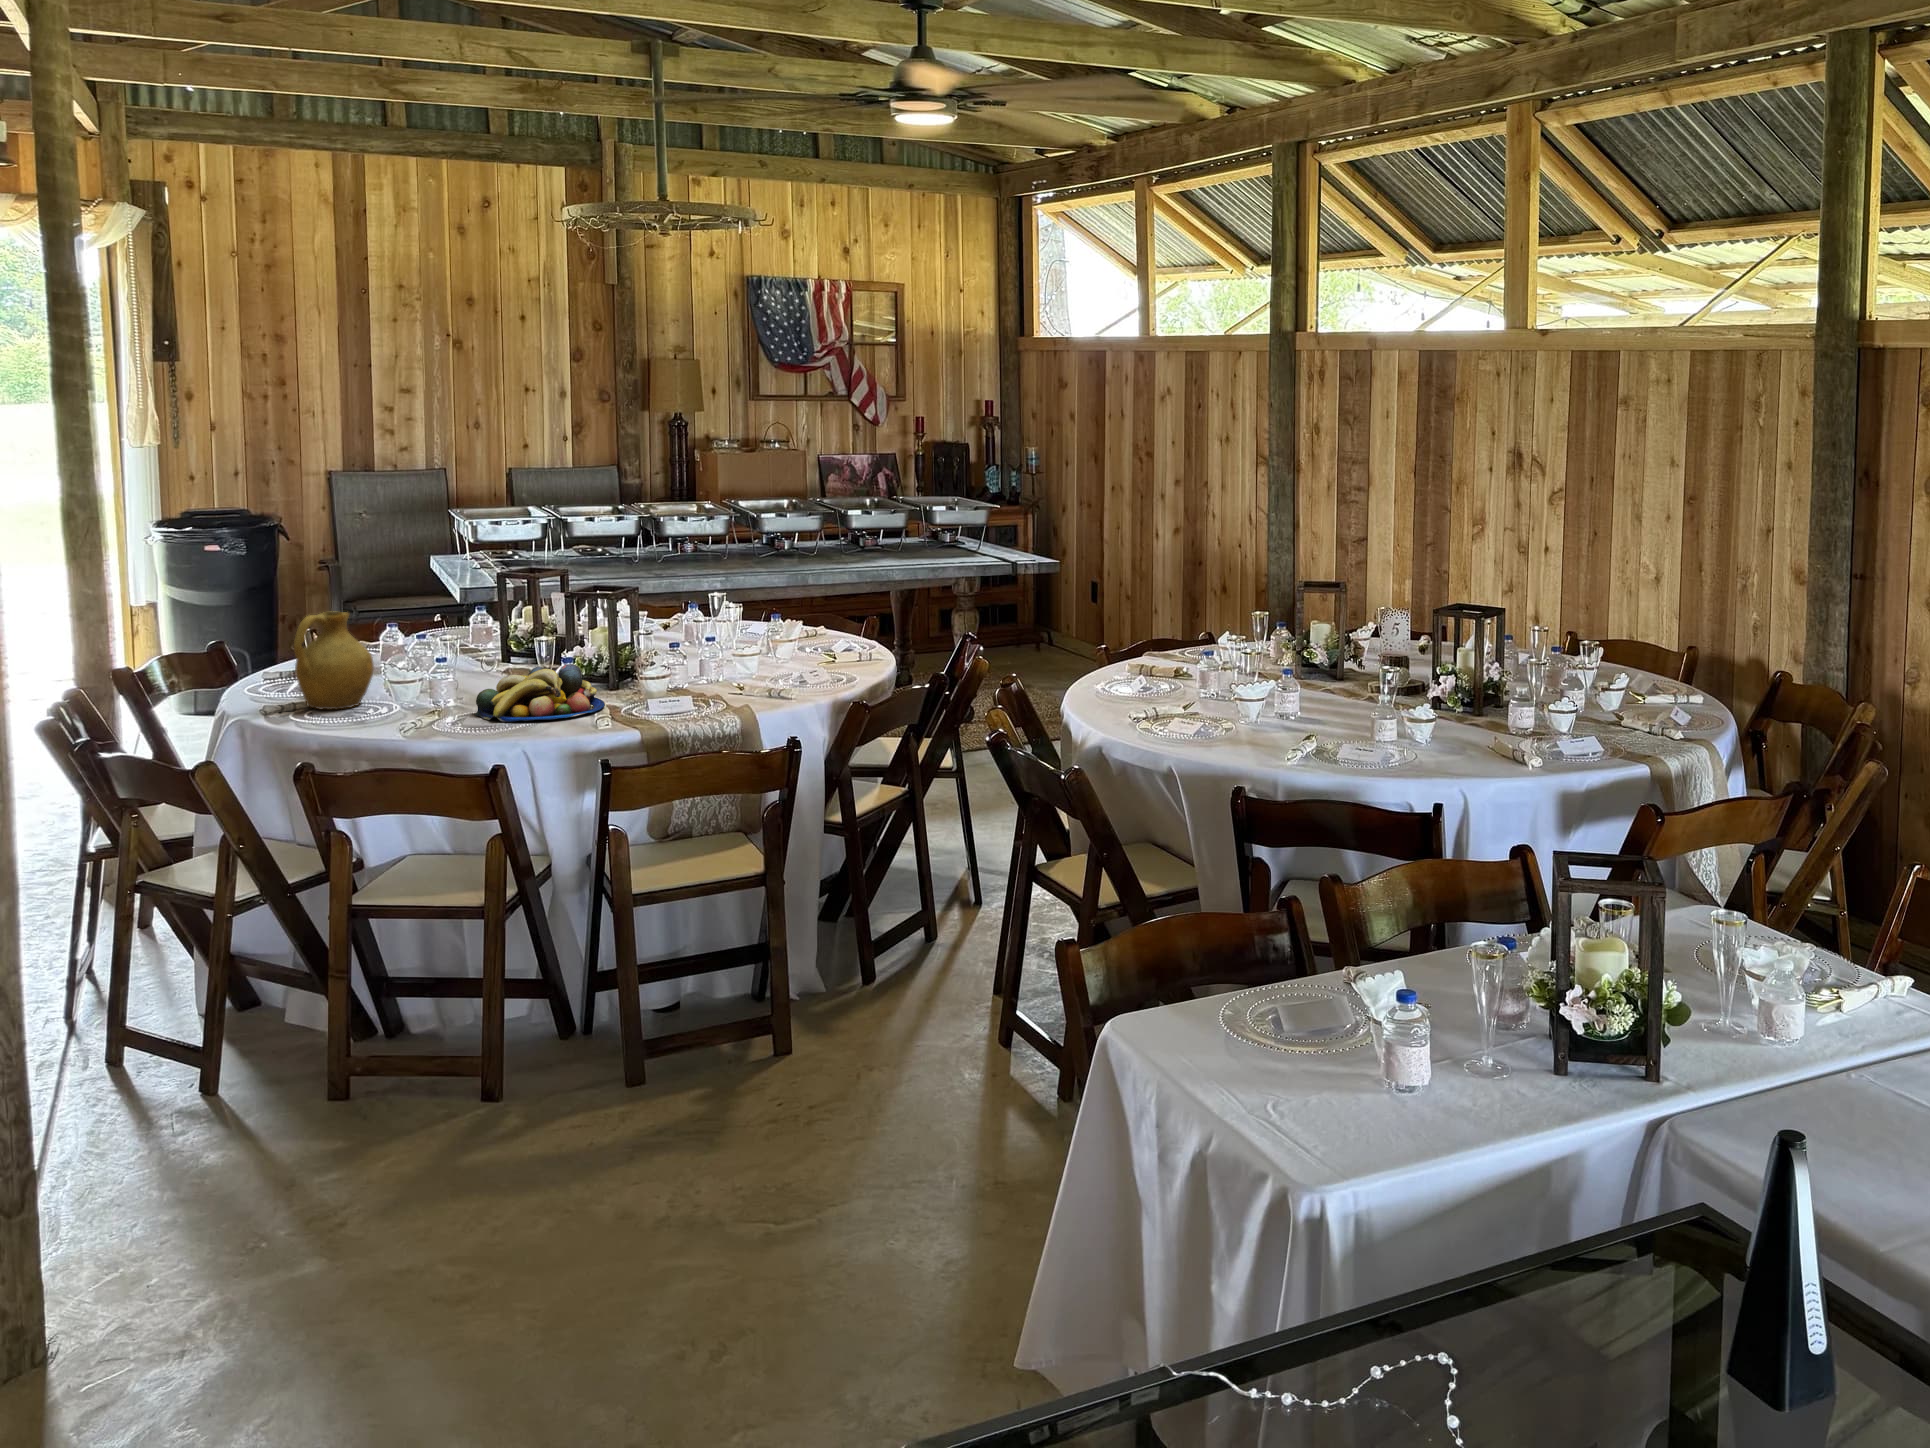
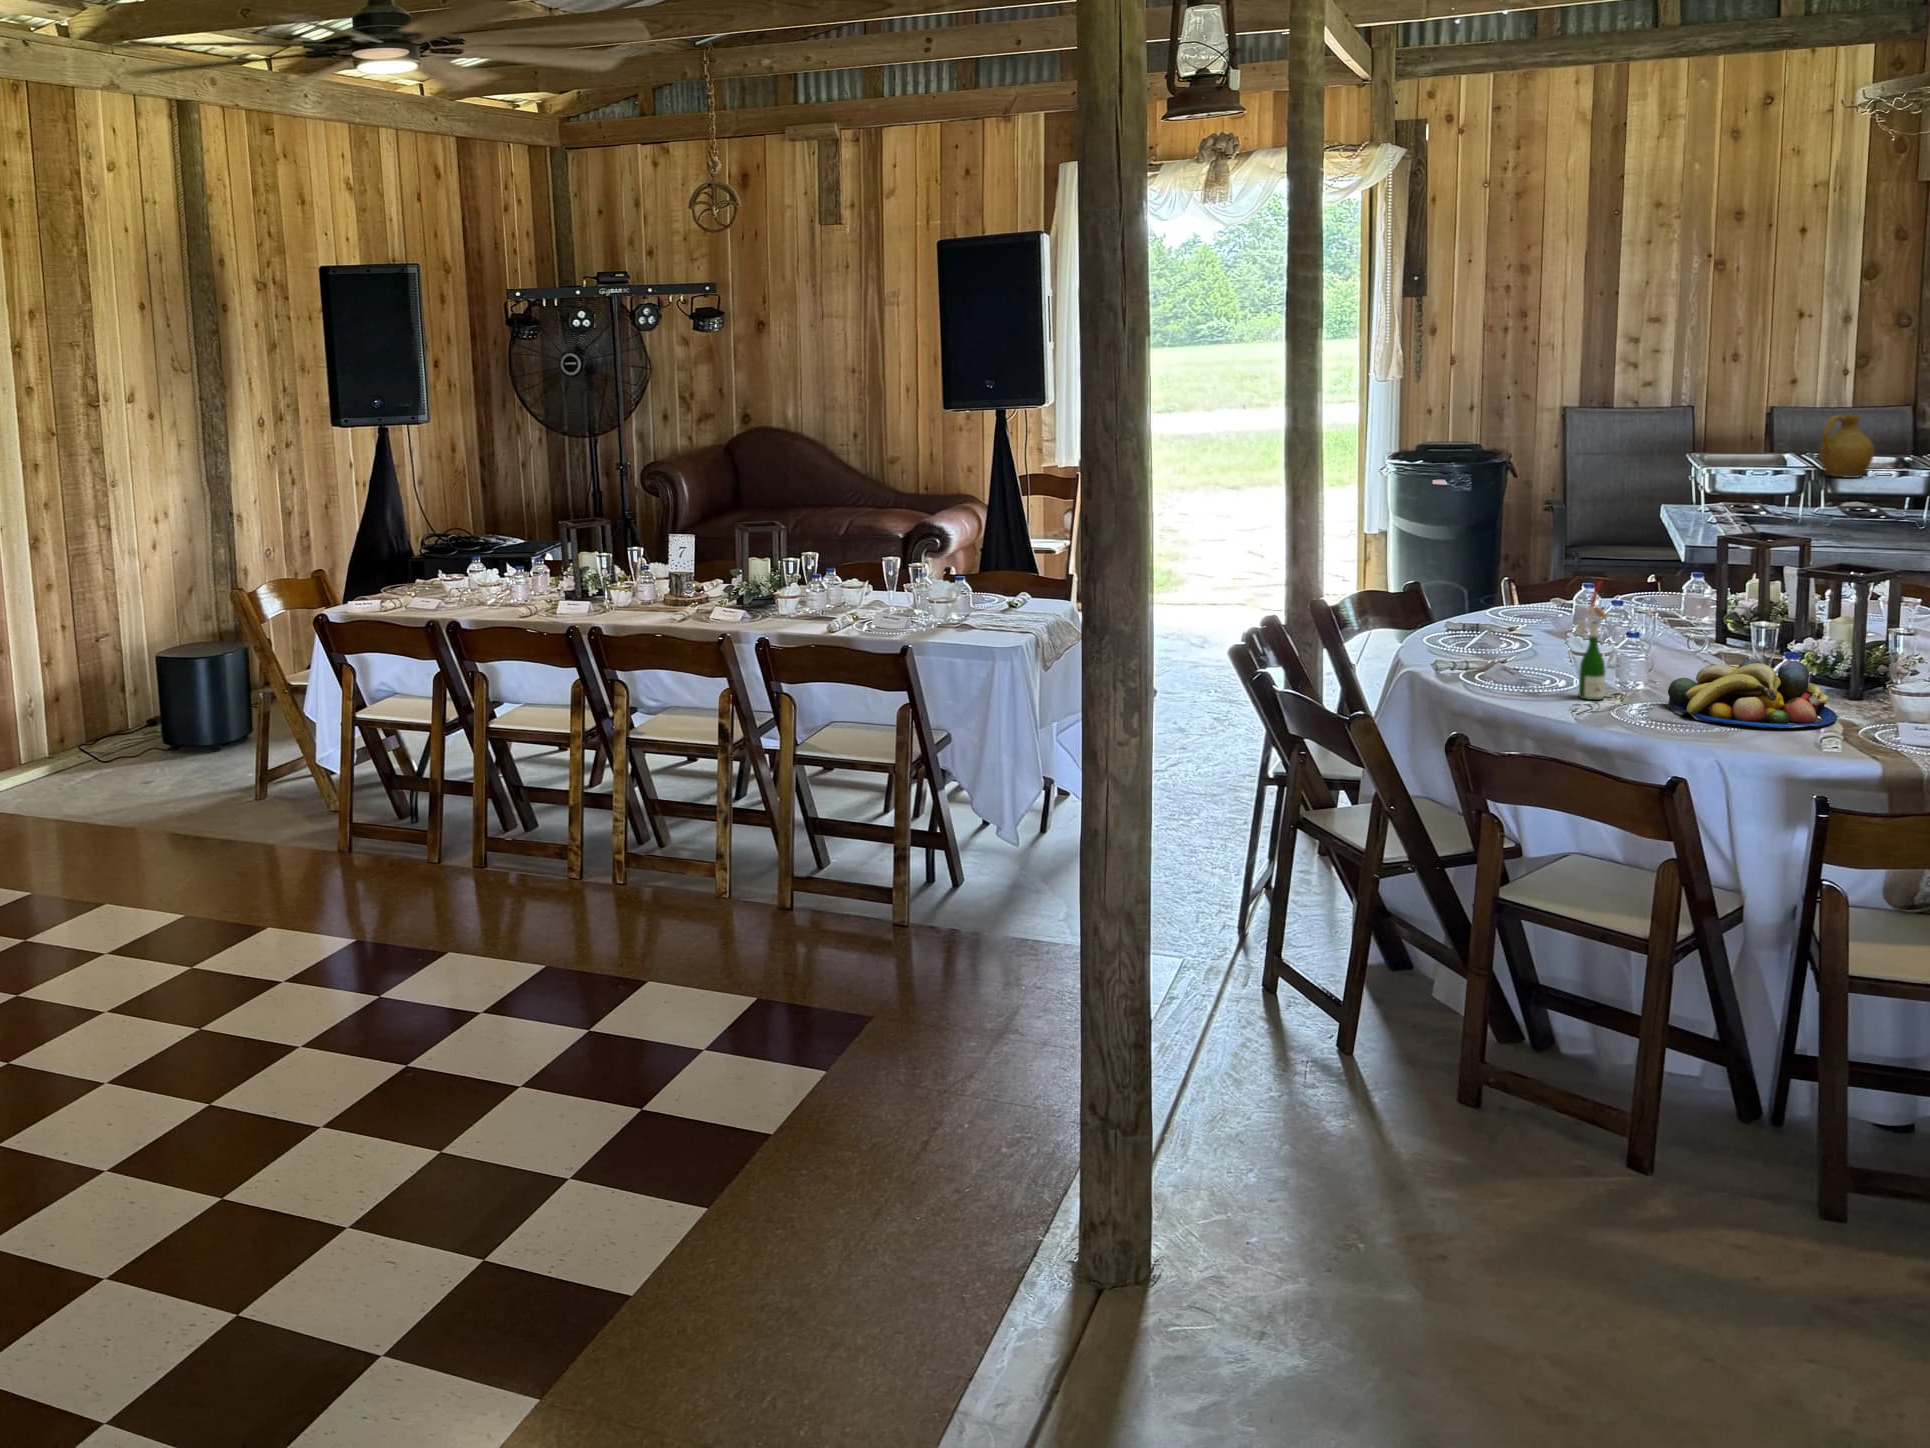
pitcher: present [294,611,374,709] -> present [1820,415,1874,478]
wine bottle: none [394,614,431,719] -> present [1576,582,1612,700]

